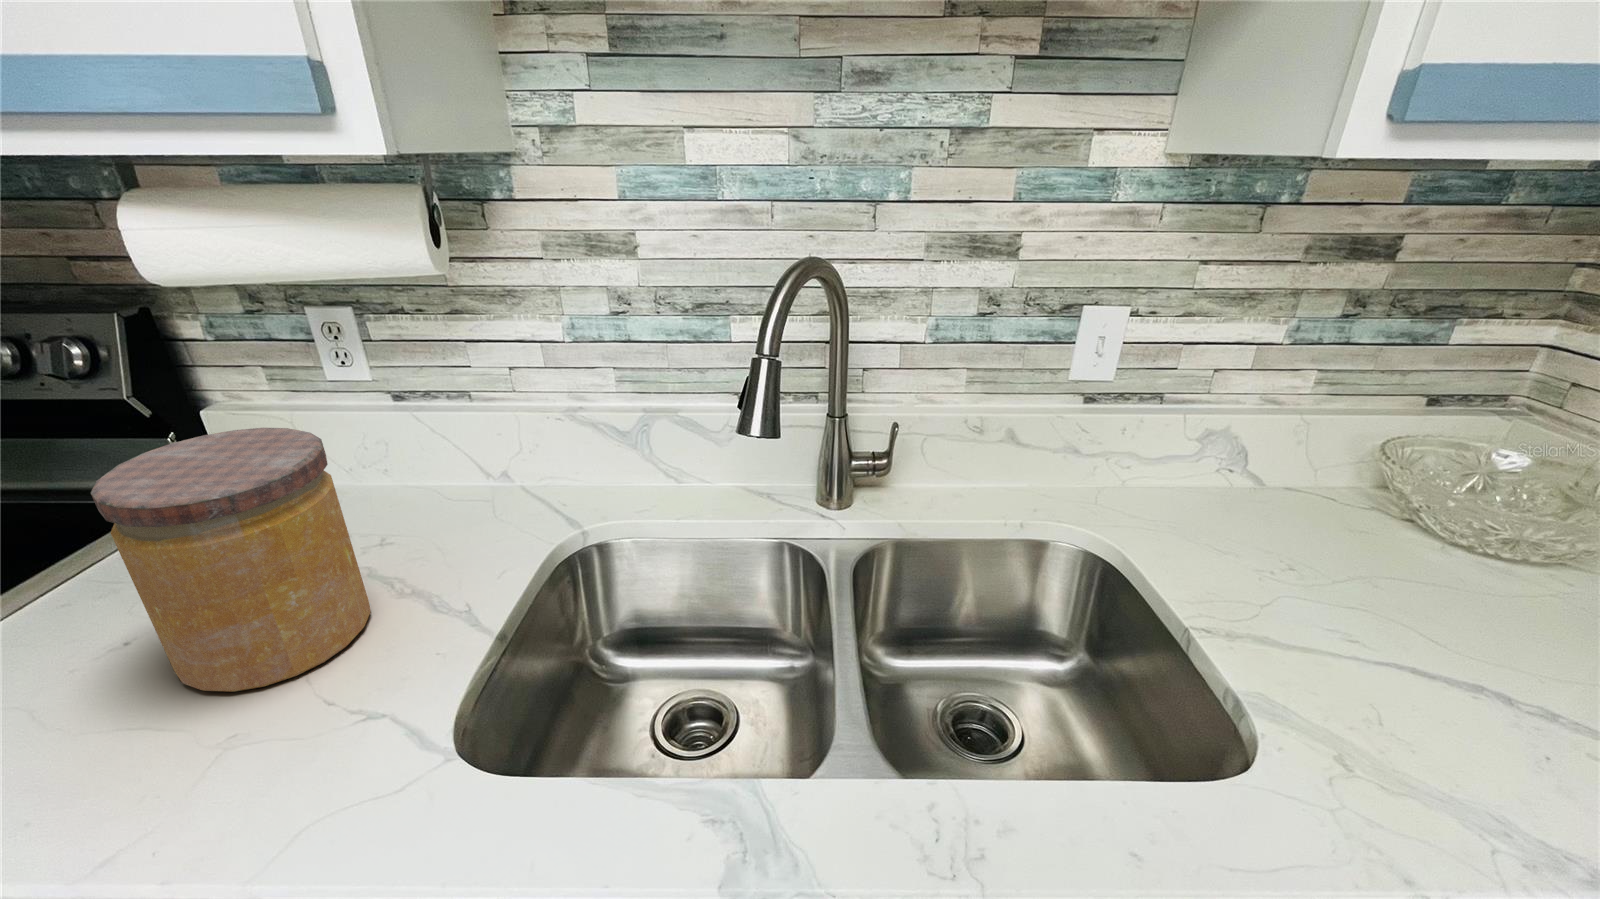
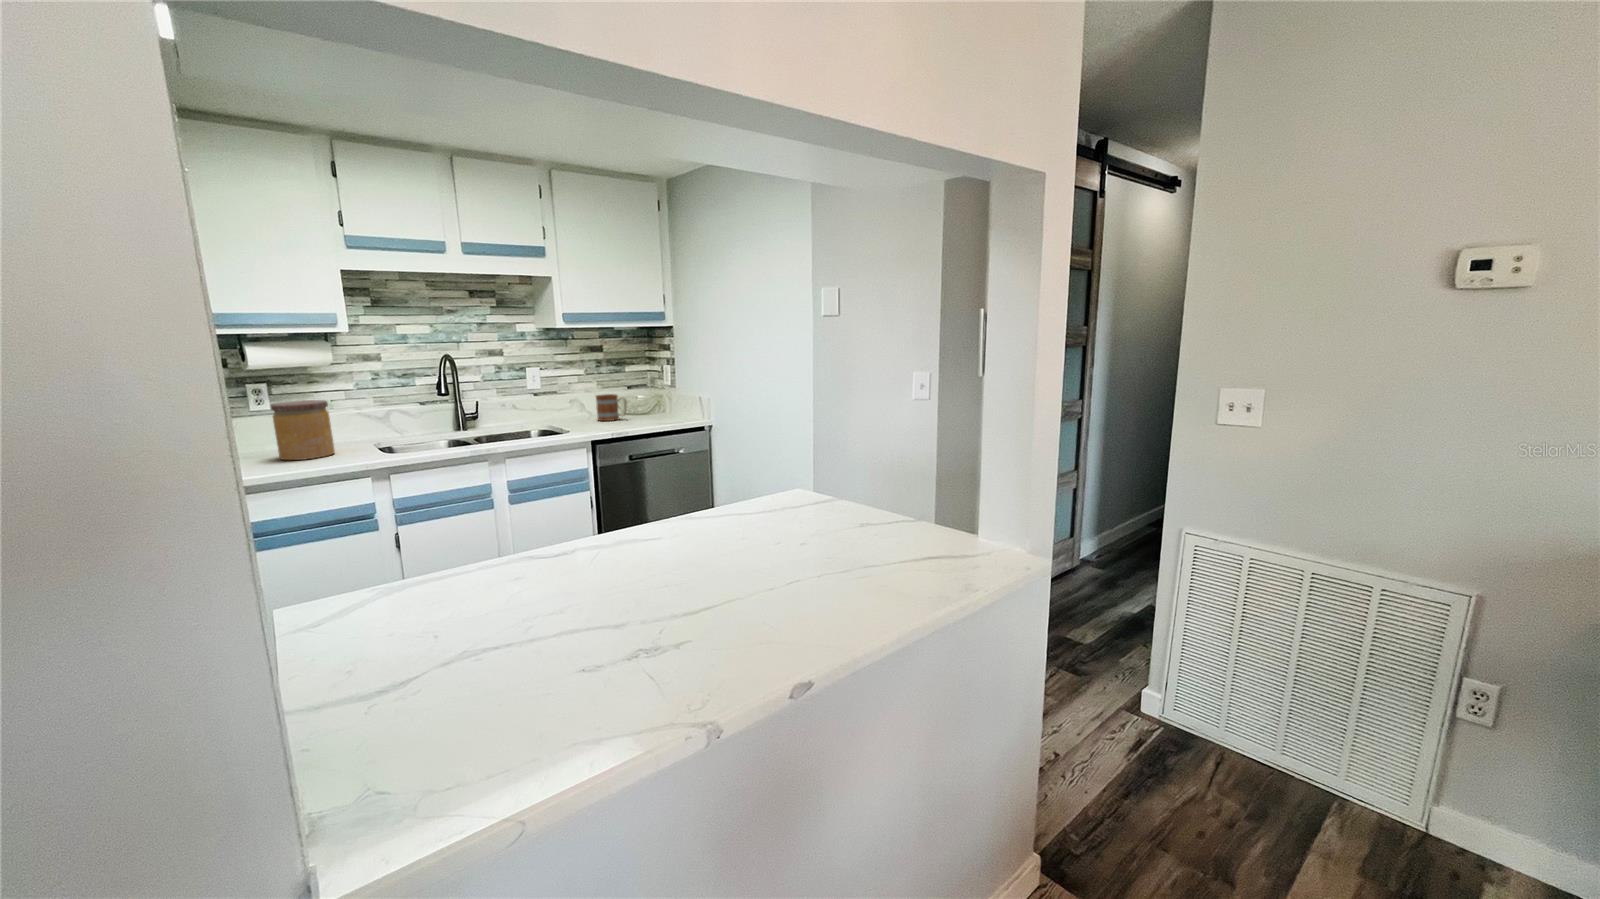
mug: none [1339,485,1562,635] -> present [596,394,627,421]

